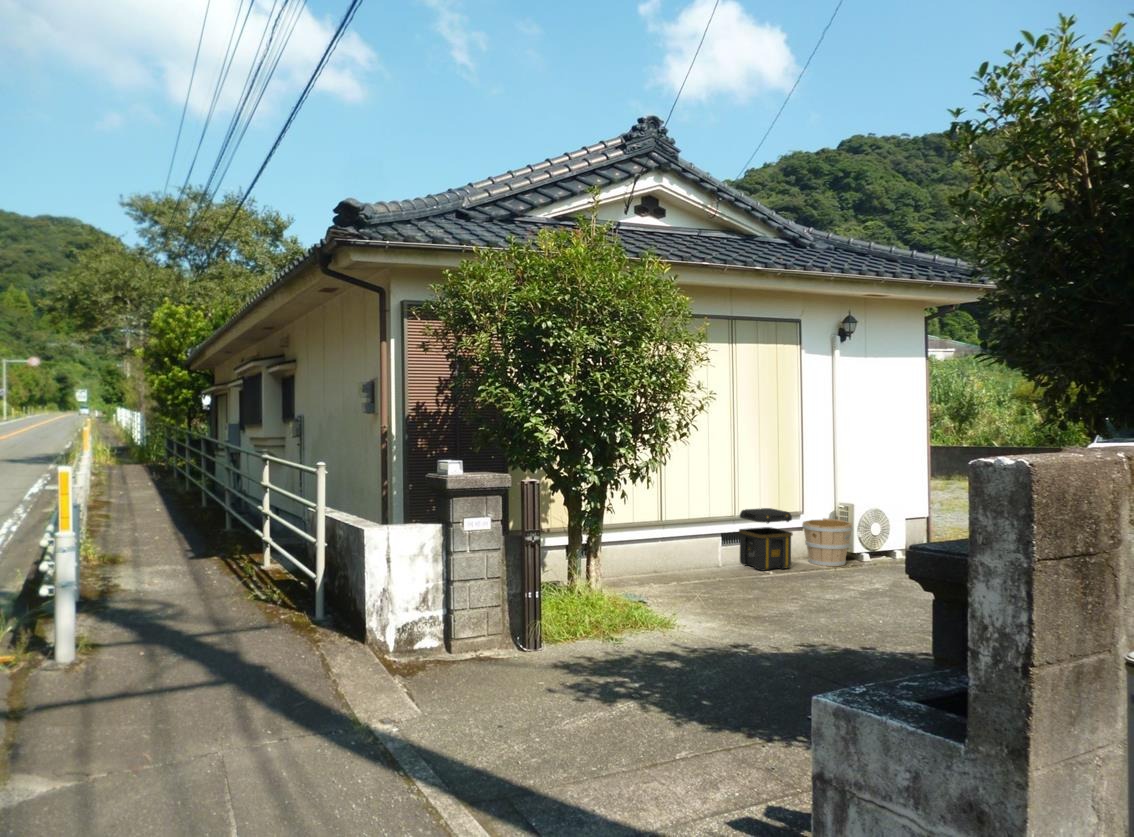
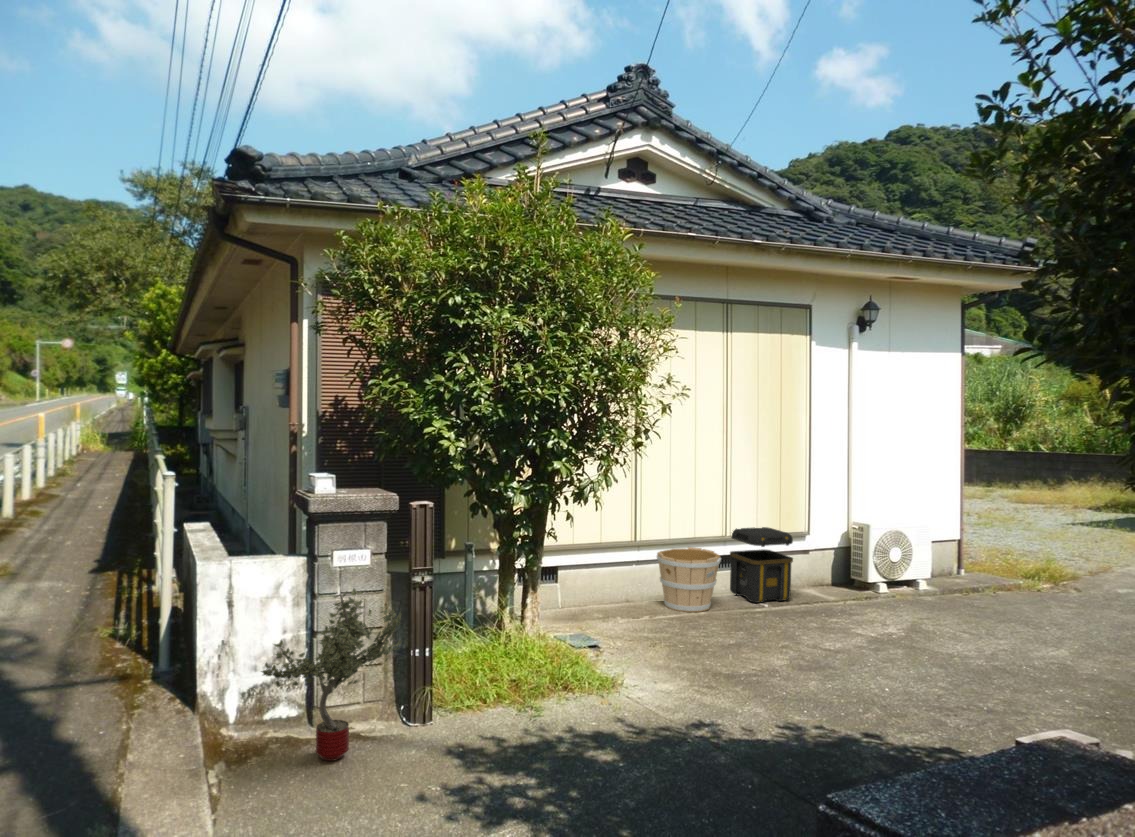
wooden bucket: present [802,518,853,567] -> present [657,547,721,612]
potted tree: none [424,544,525,672] -> present [261,589,402,761]

